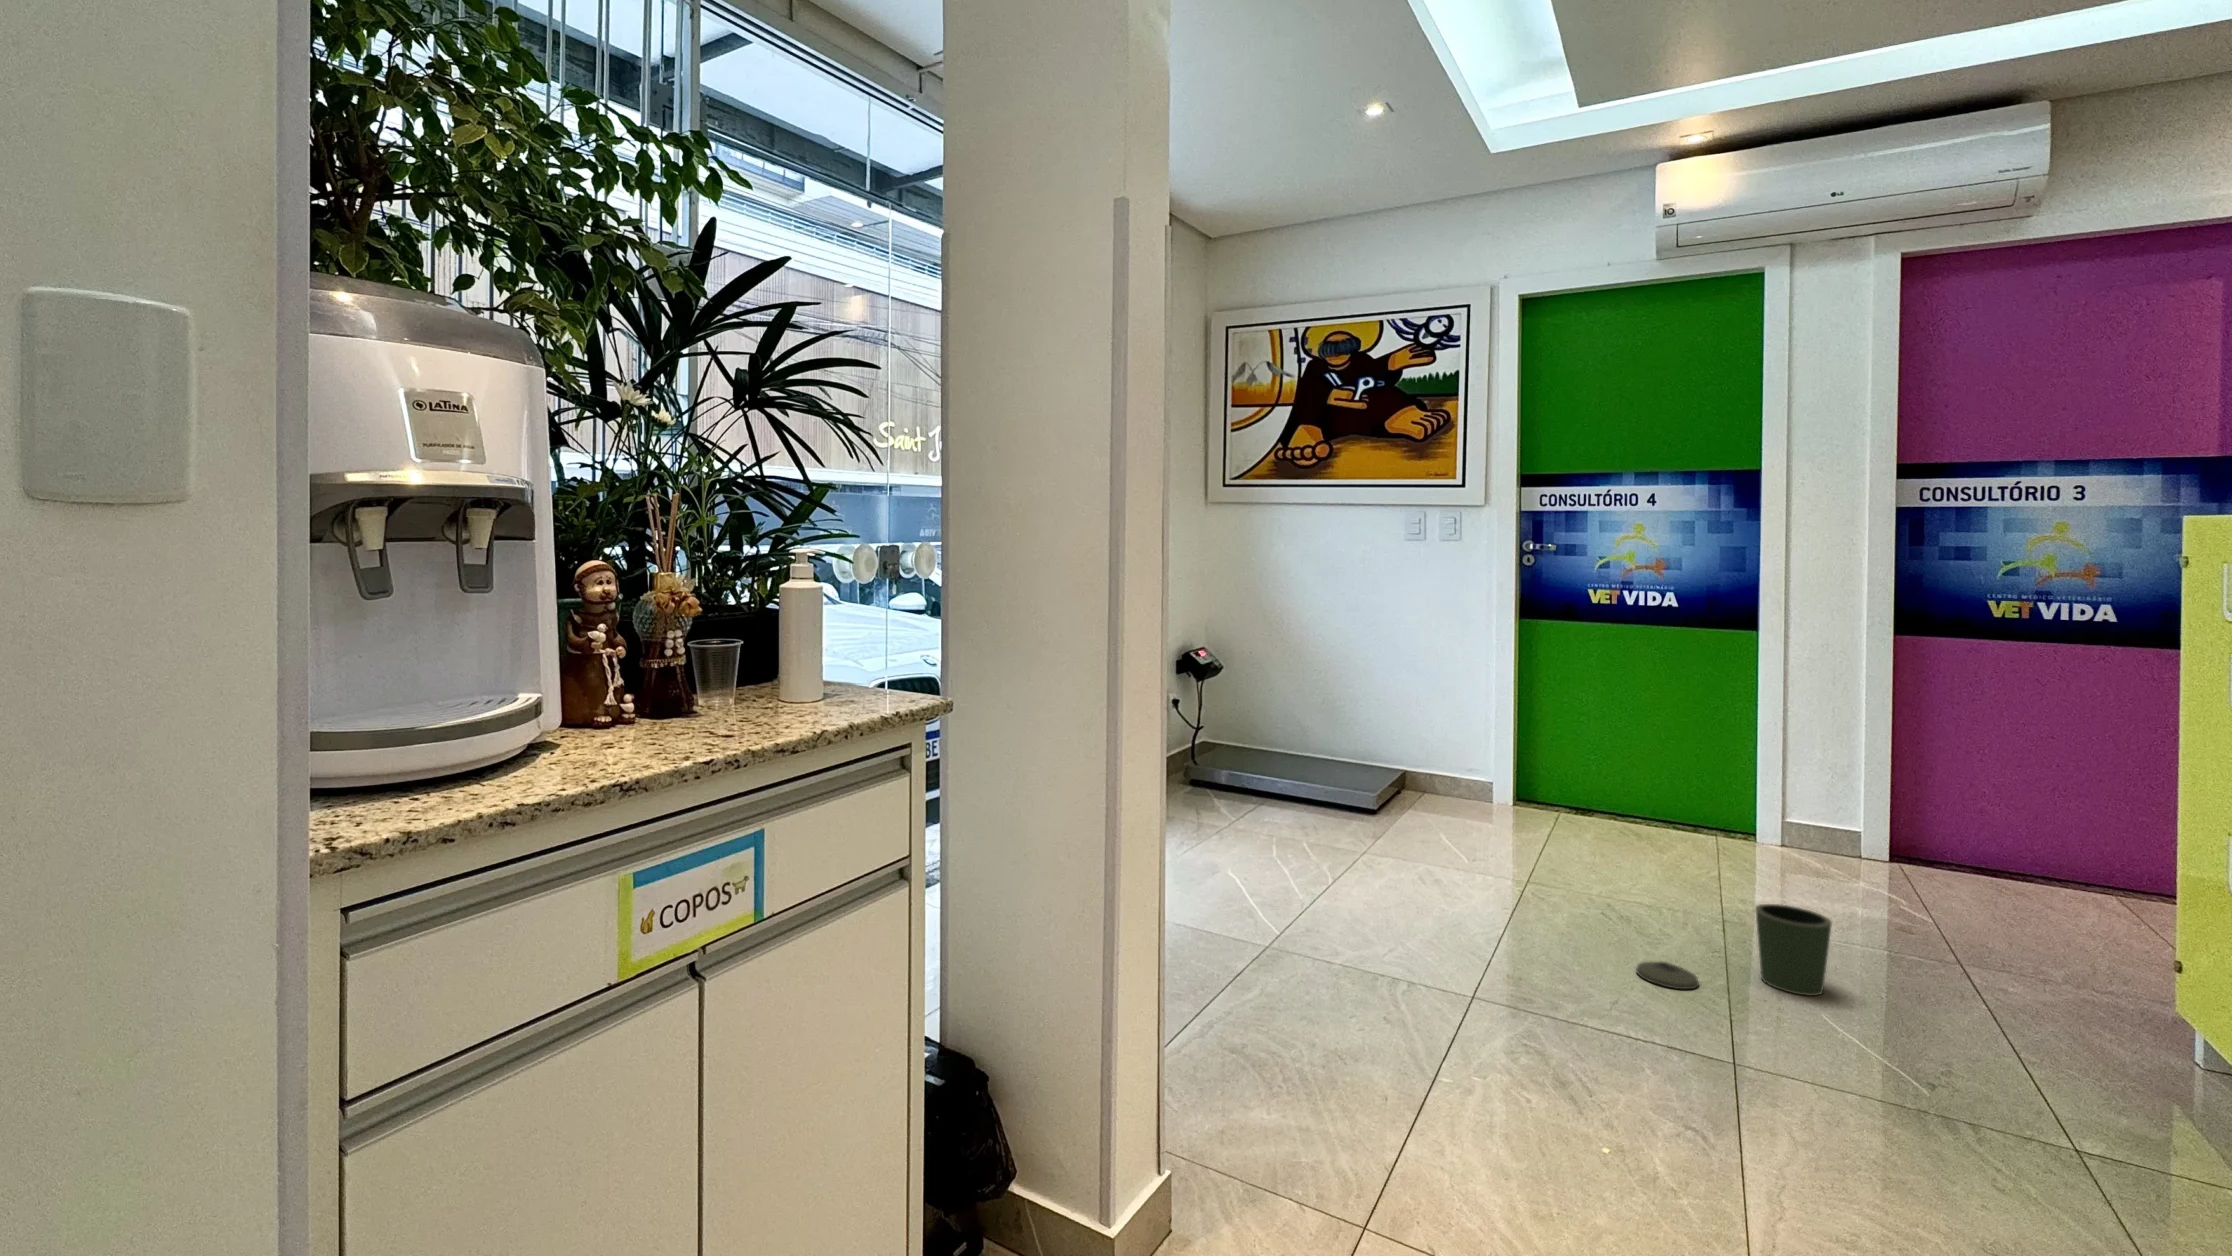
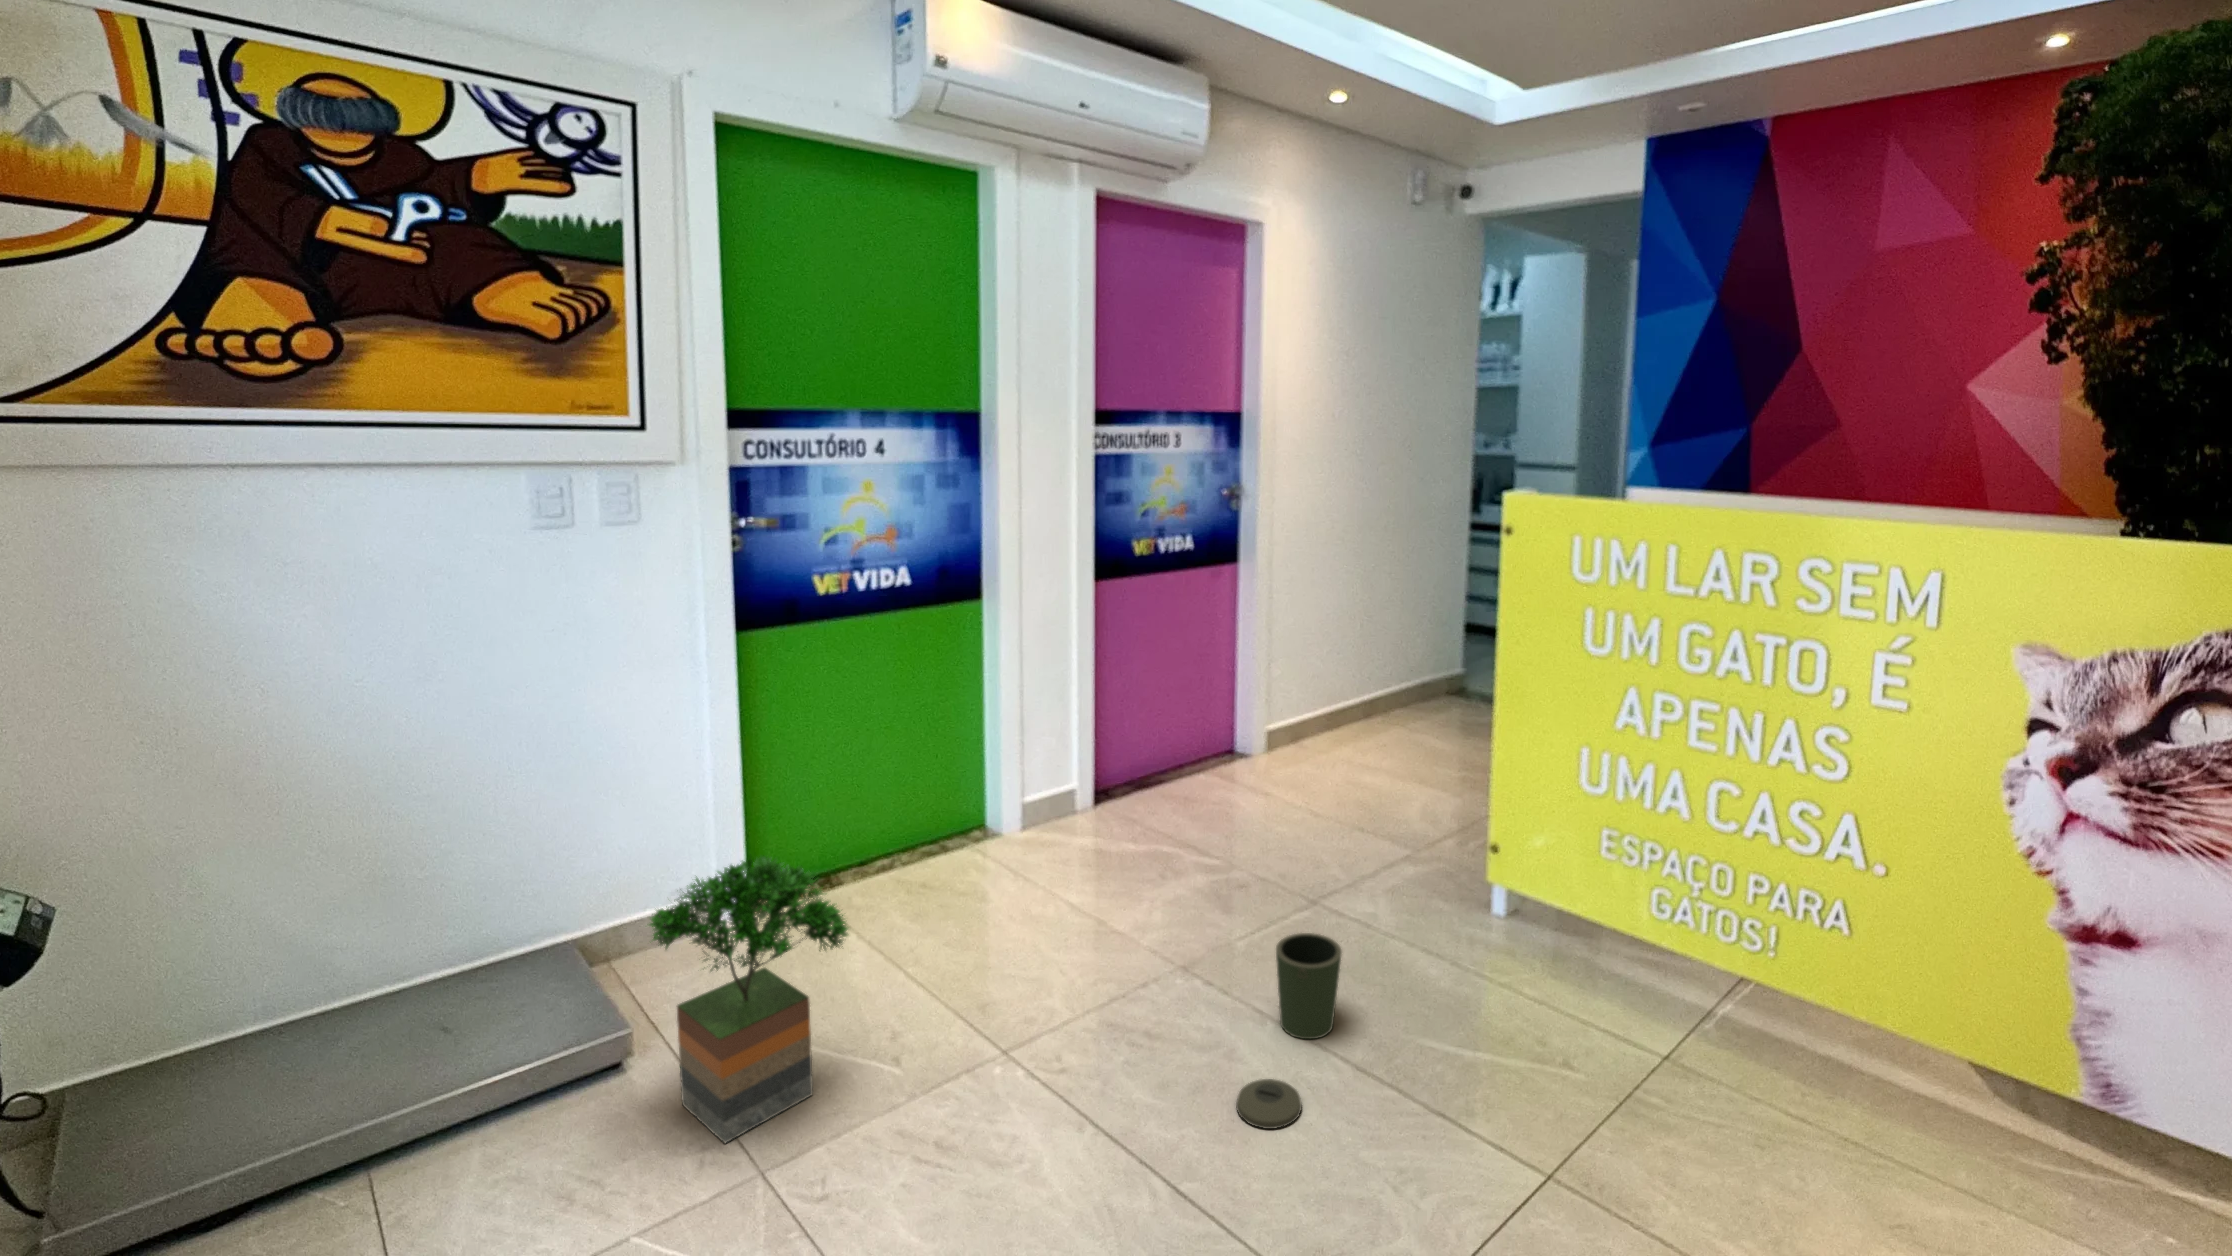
potted tree: none [1365,713,1466,859] -> present [649,856,849,1144]

